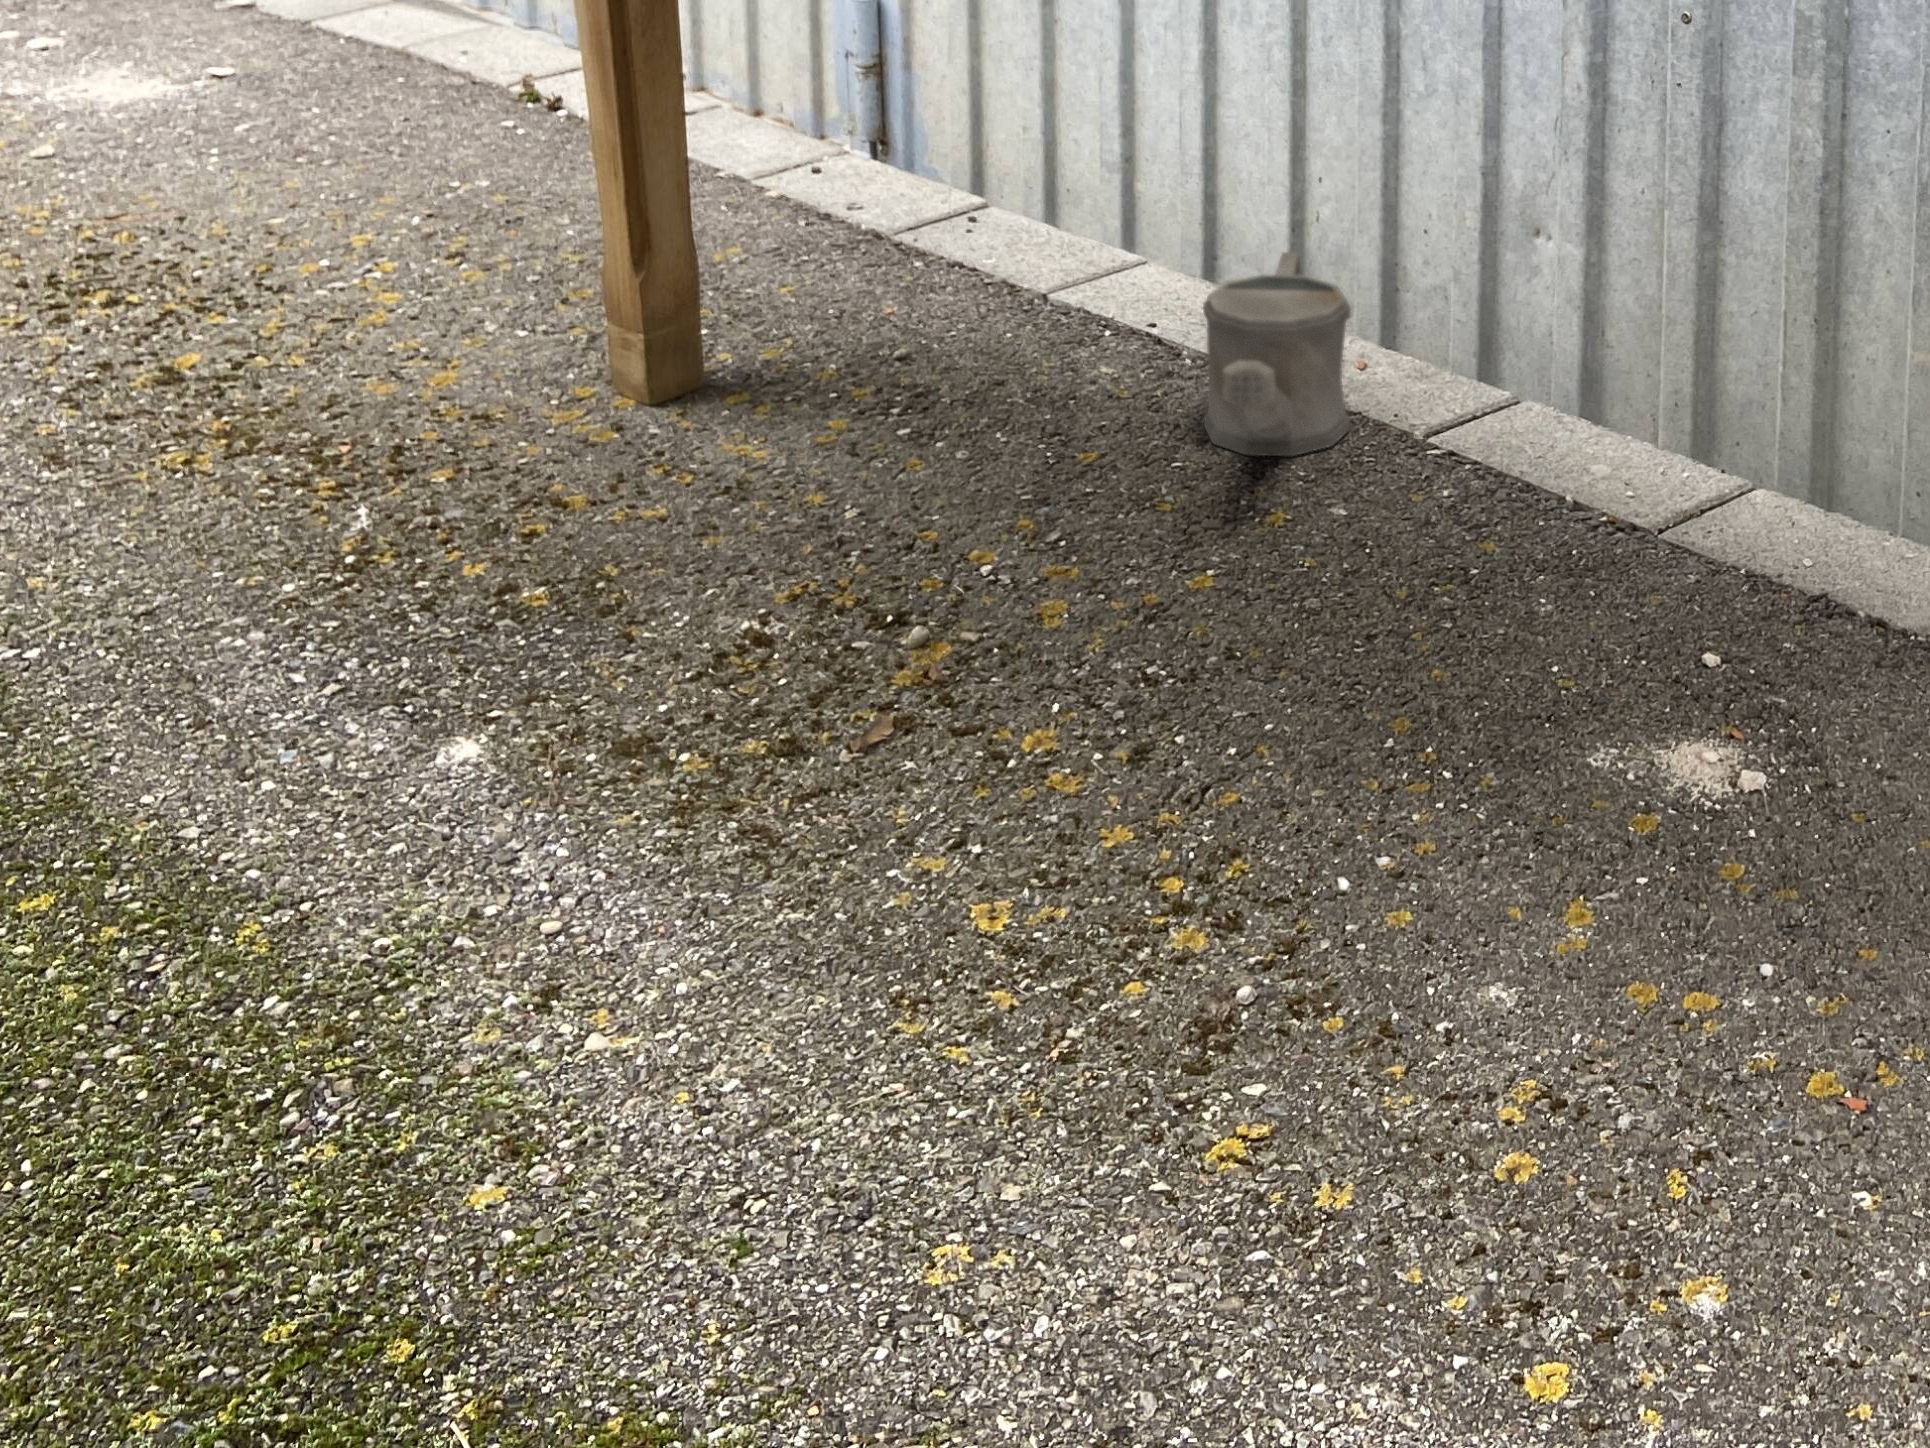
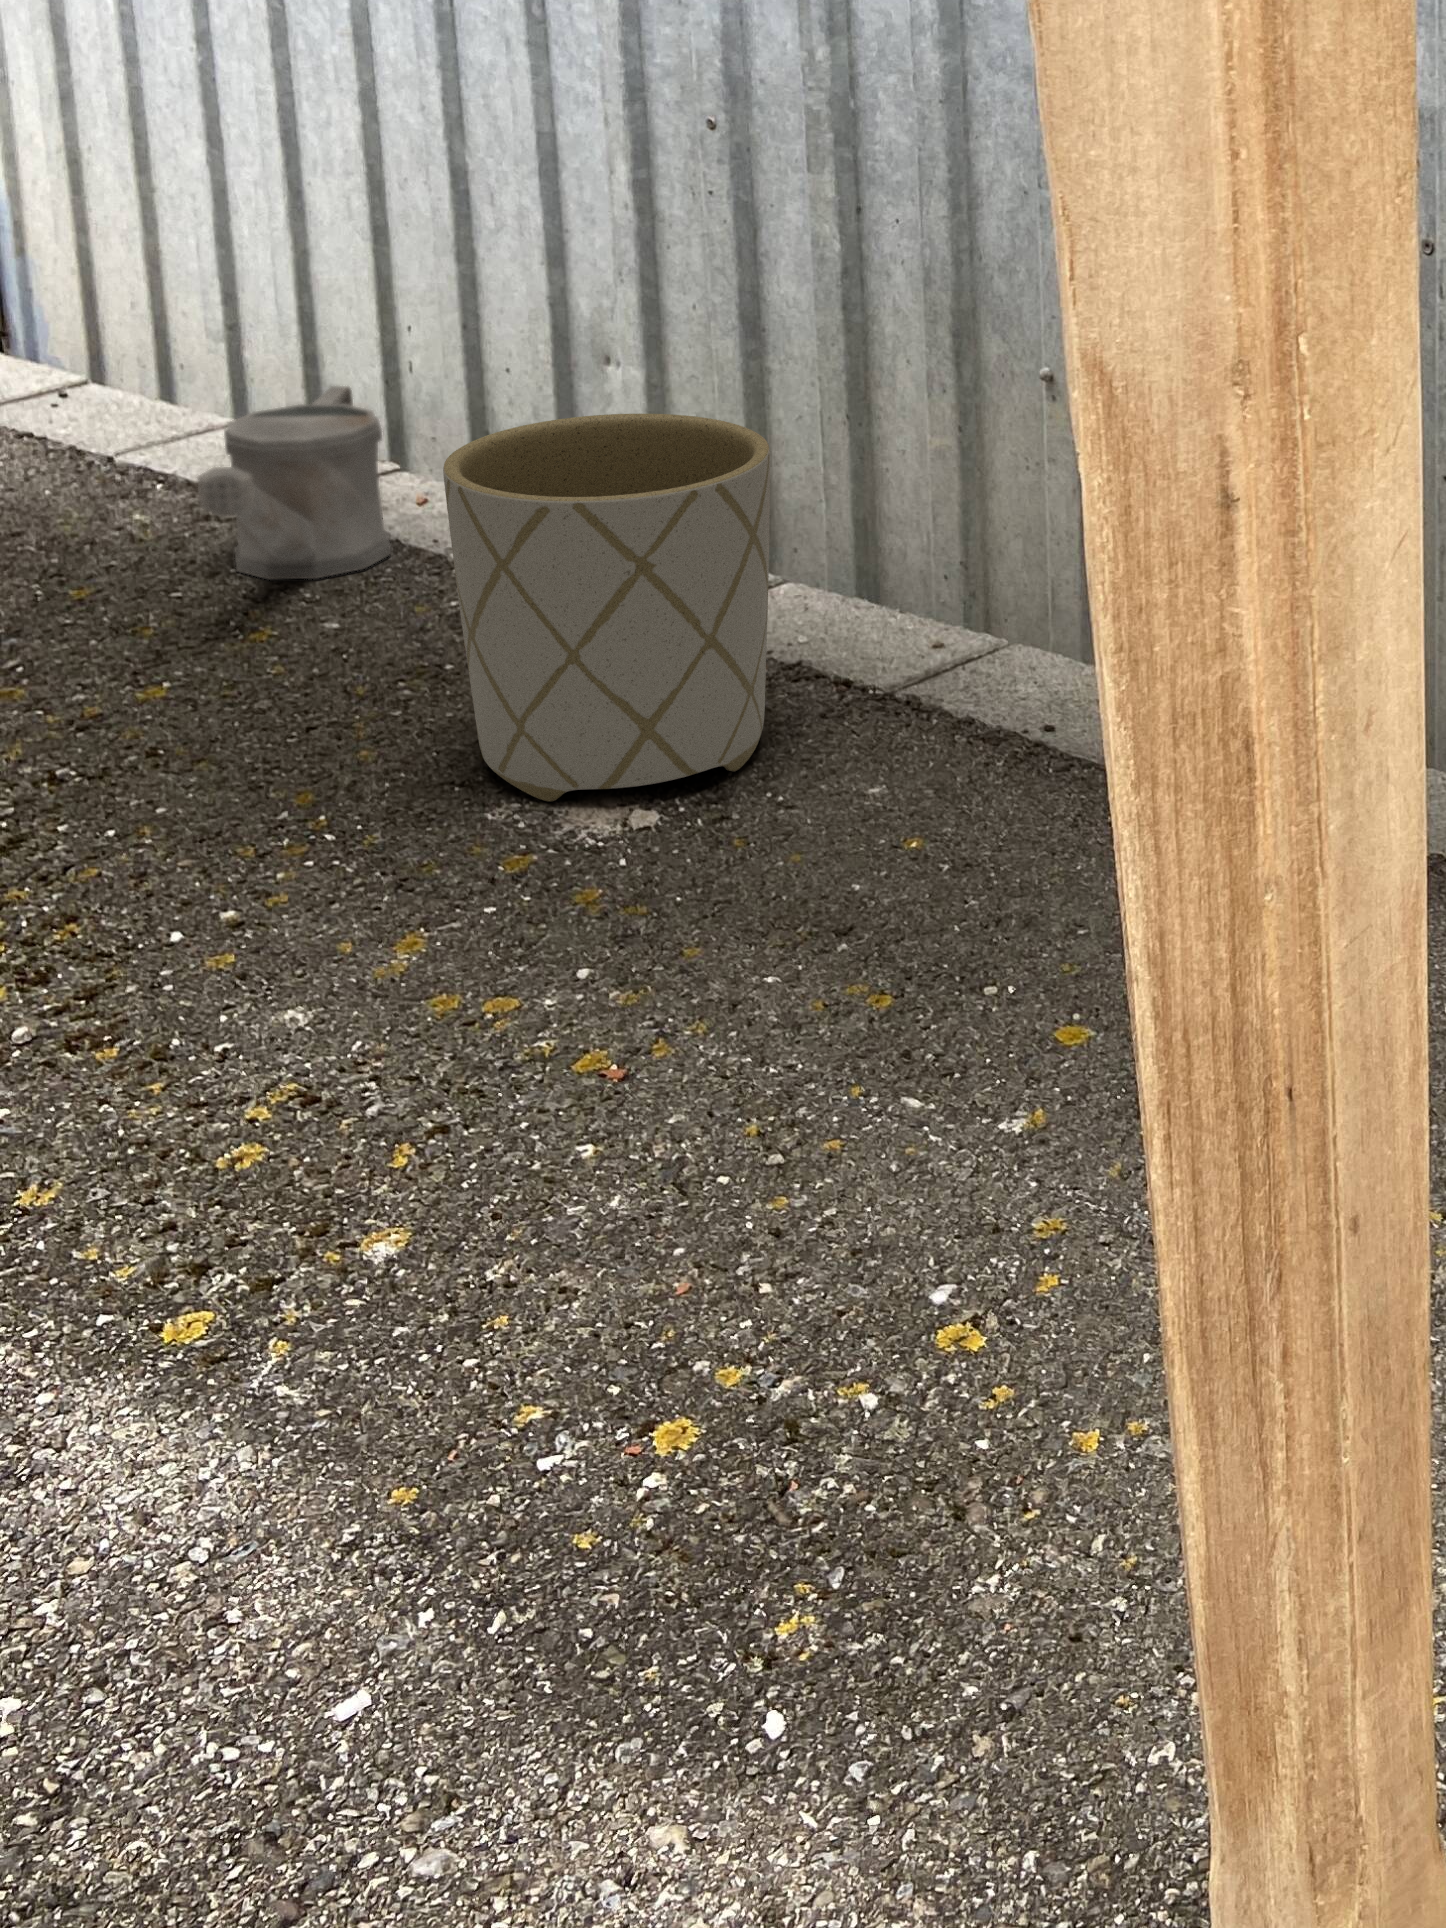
planter: none [1533,342,1844,749] -> present [443,414,770,802]

